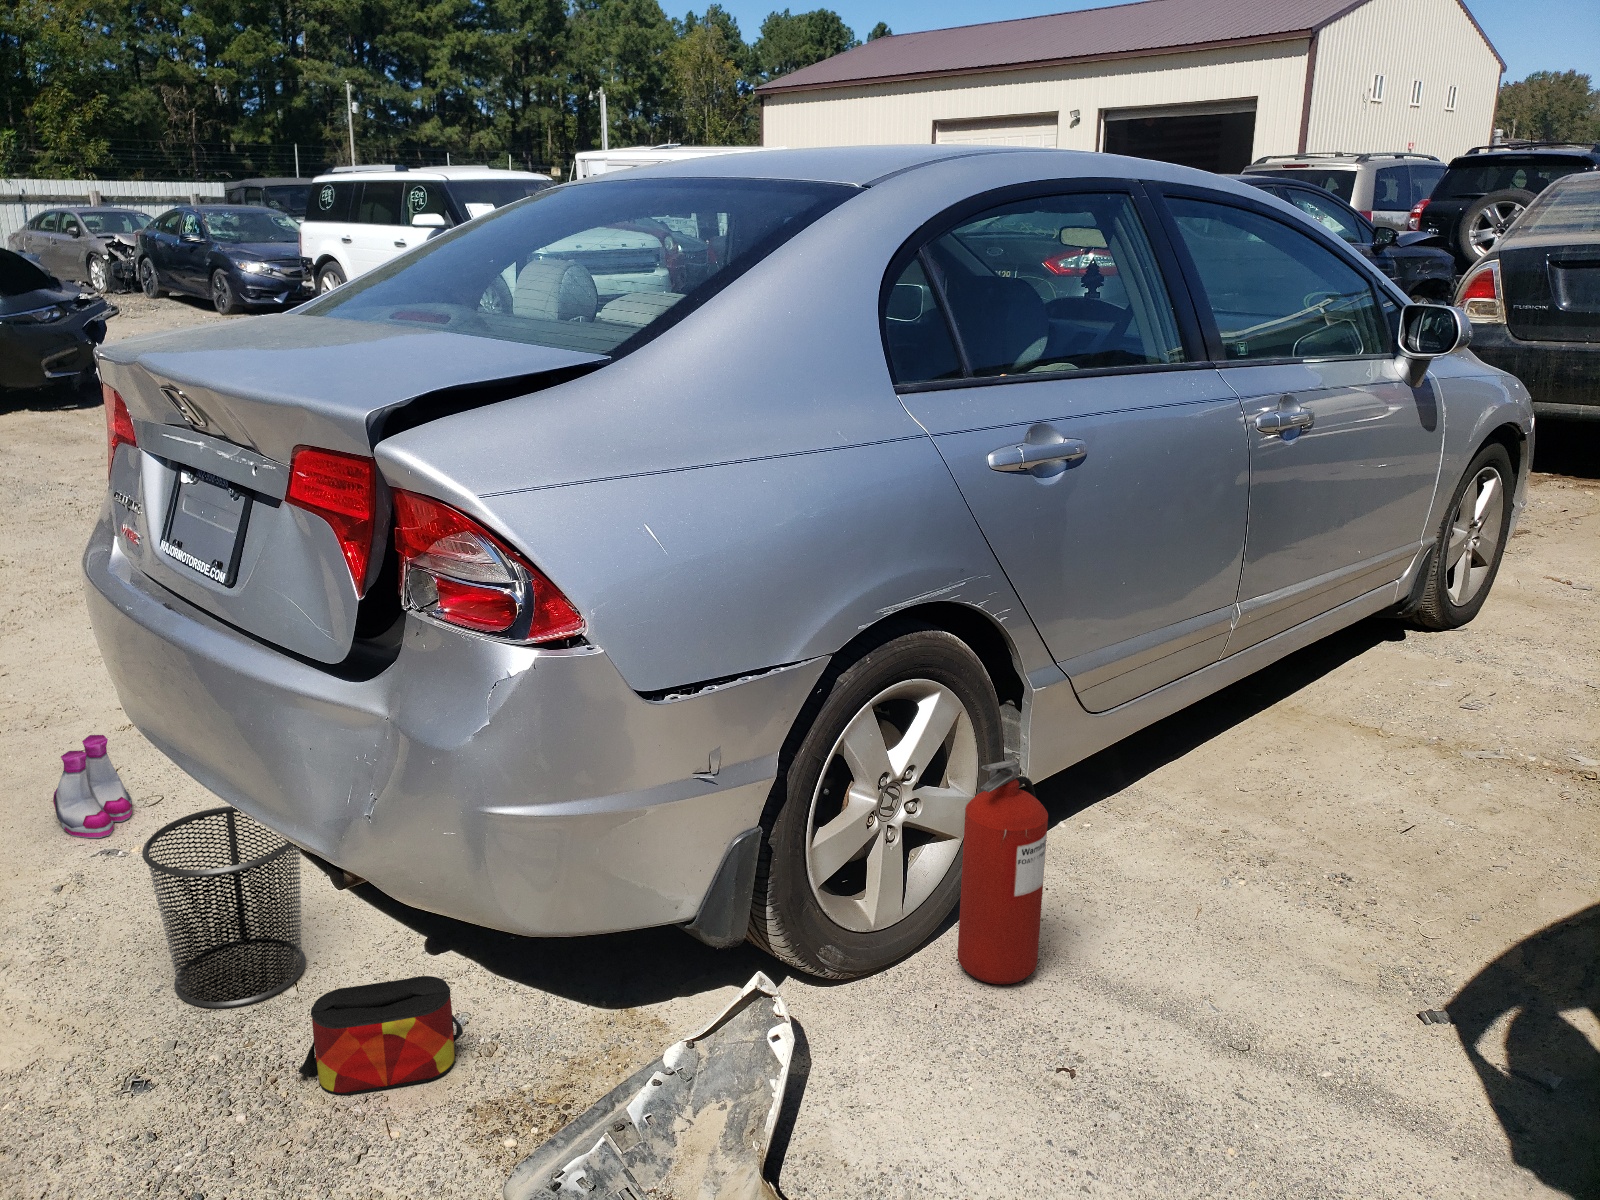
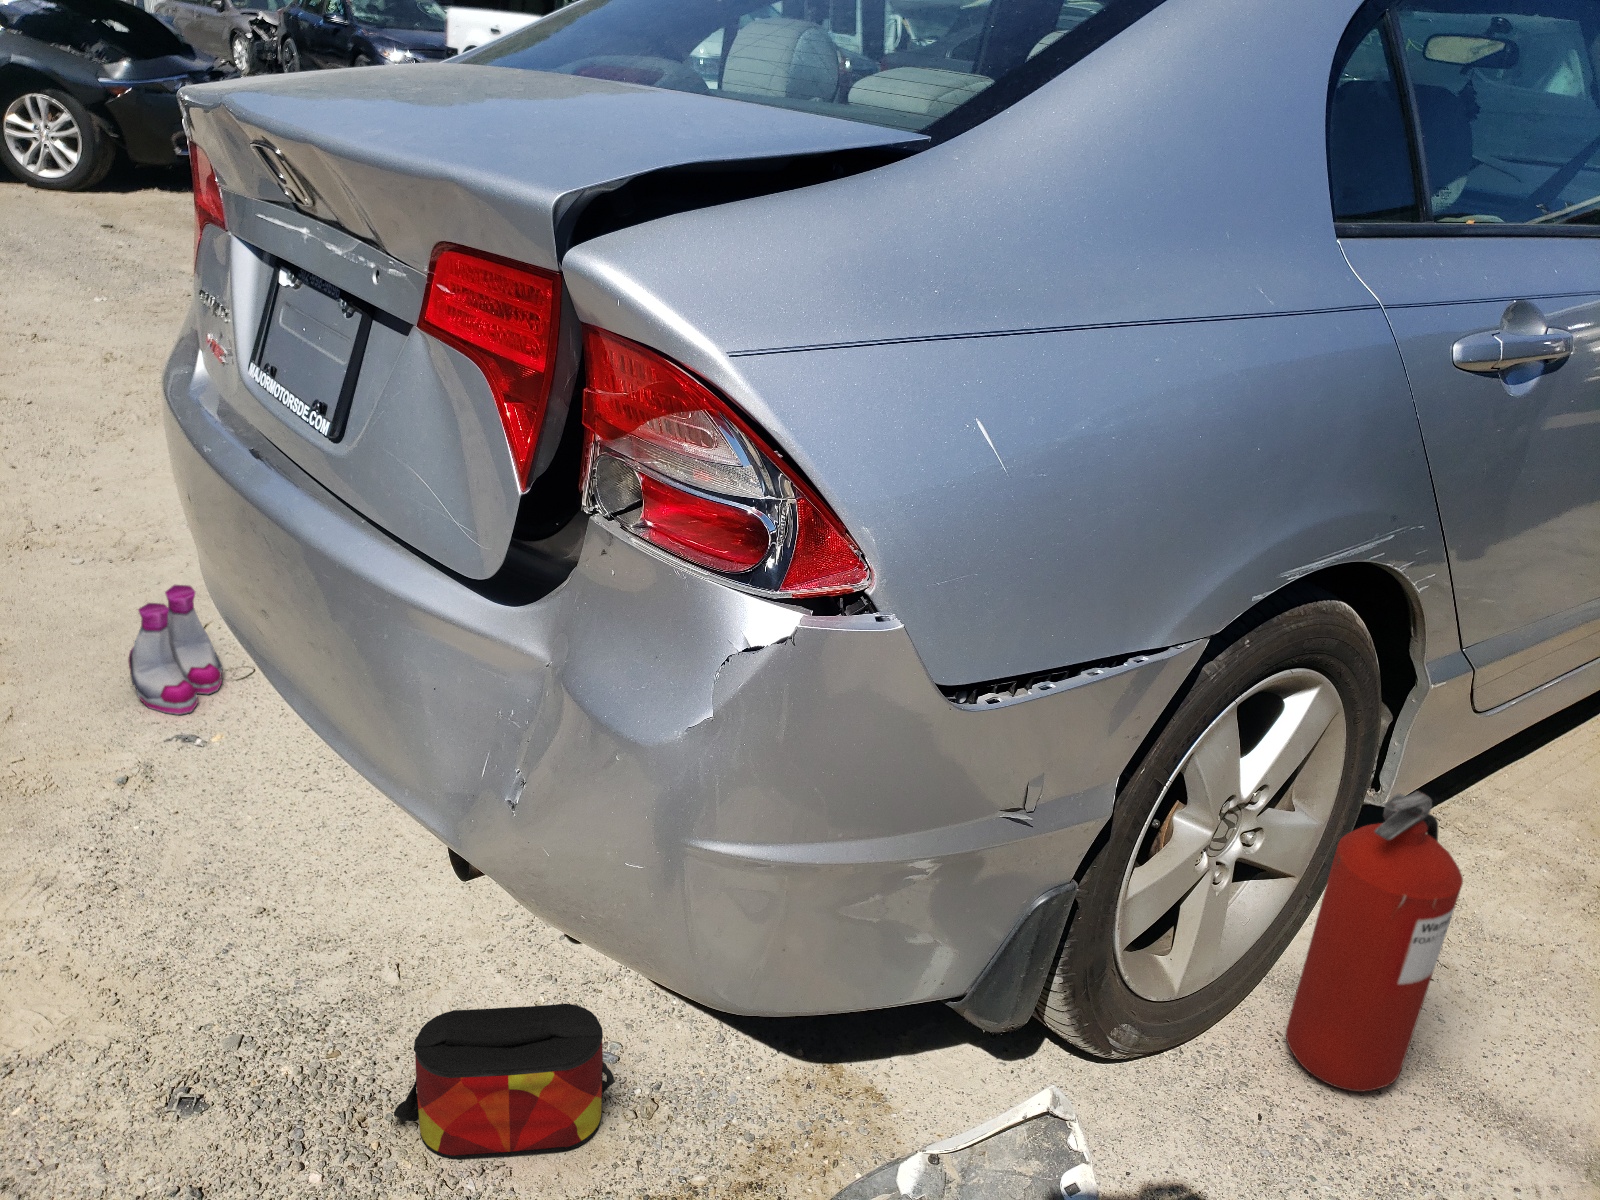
trash can: present [142,806,306,1008] -> none [210,722,420,991]

